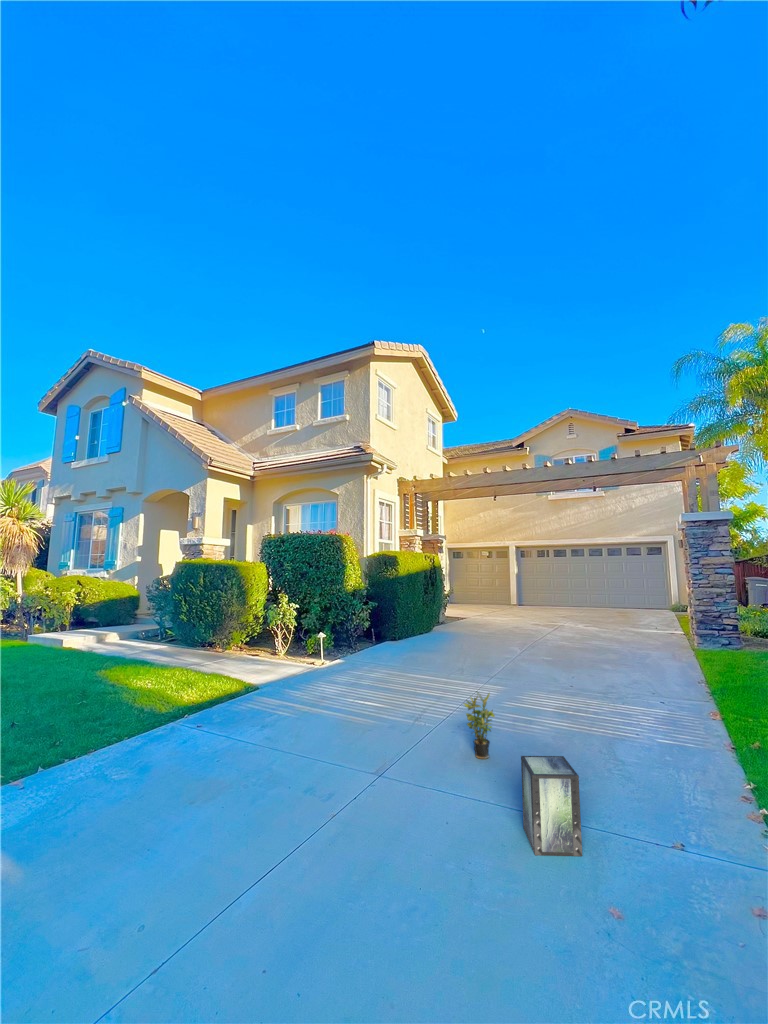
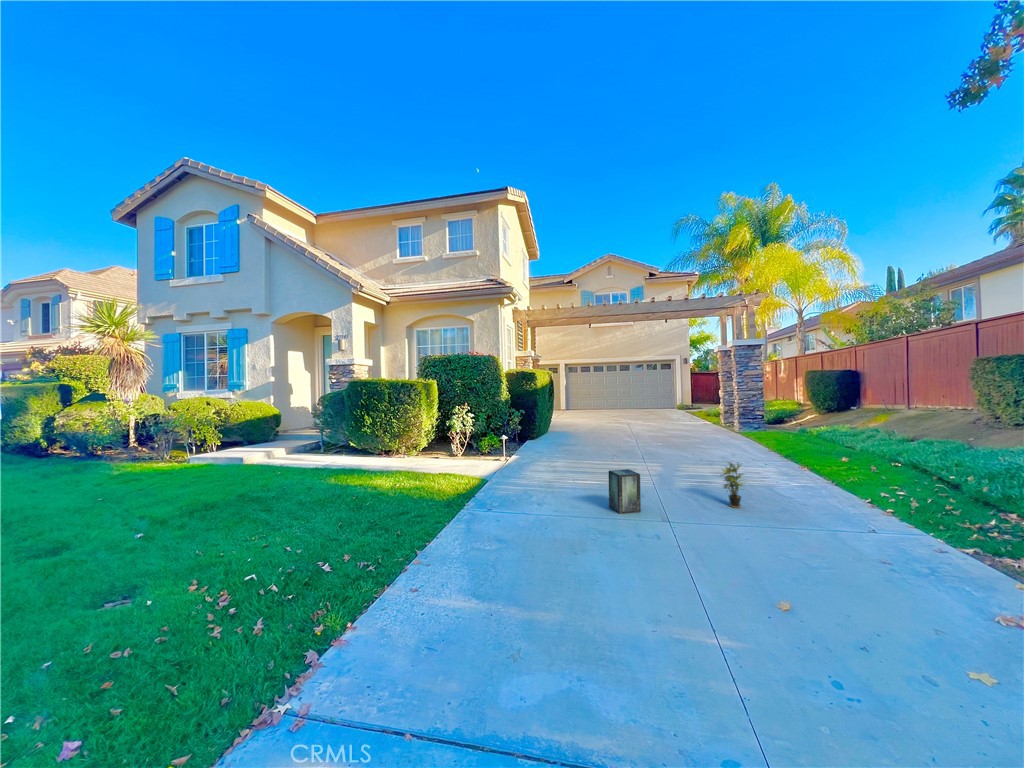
storage box: present [521,756,582,856] -> present [609,469,641,514]

